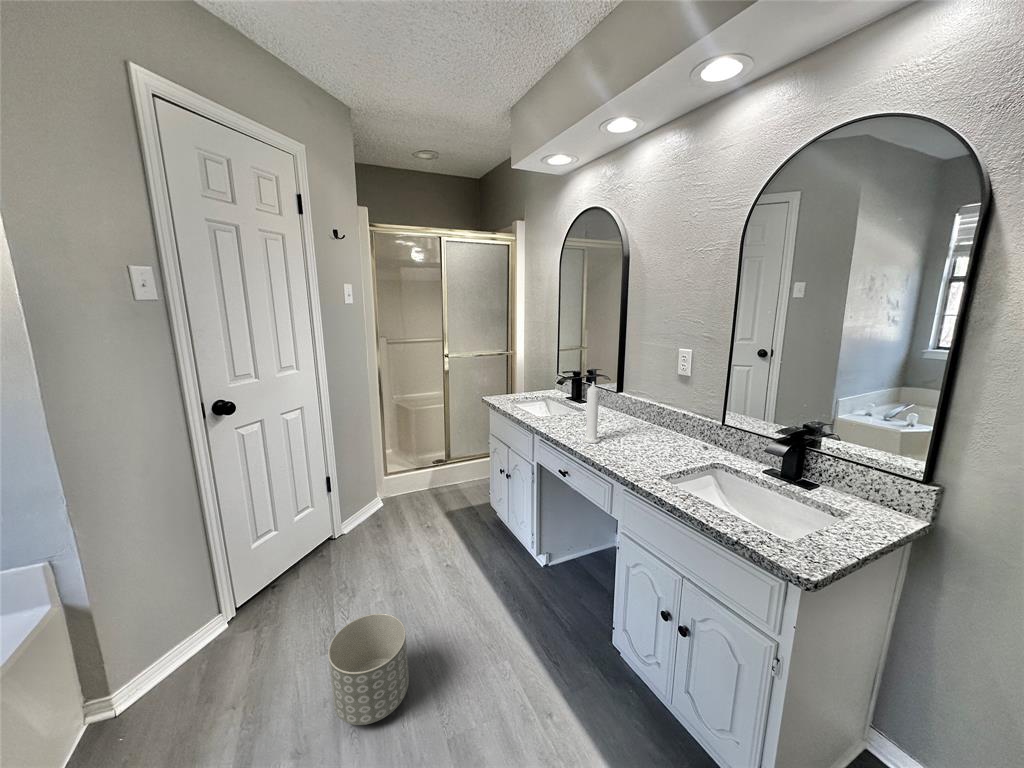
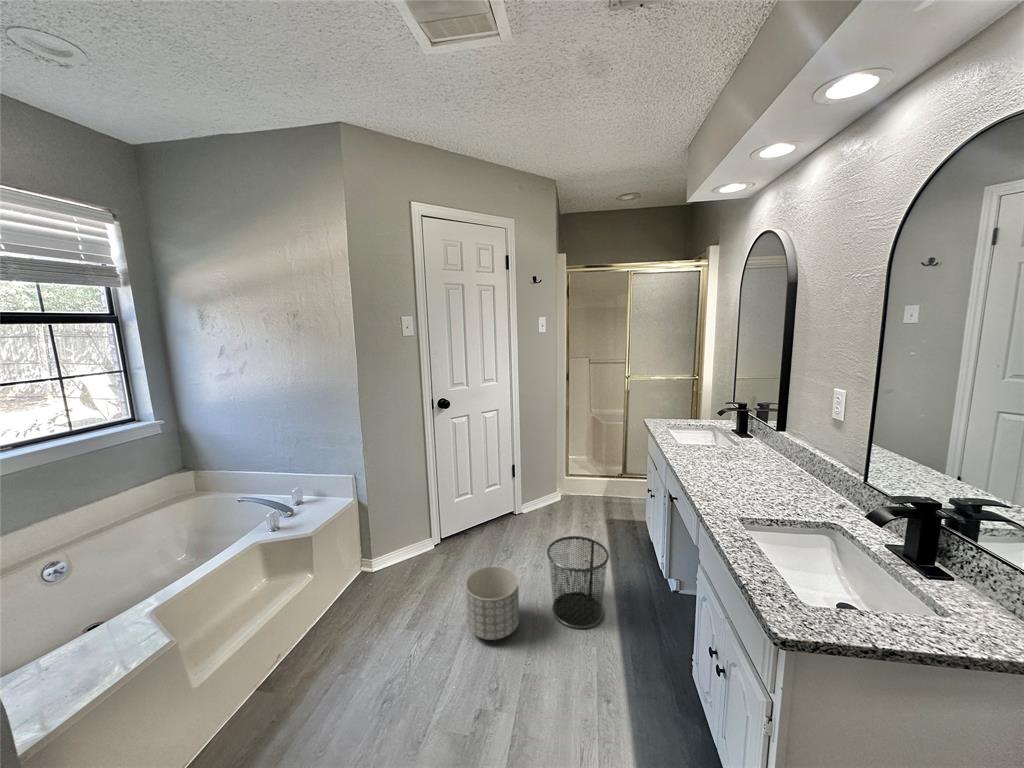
candle: present [583,382,600,443] -> none [696,415,715,476]
waste bin: none [425,540,499,651] -> present [547,536,609,629]

